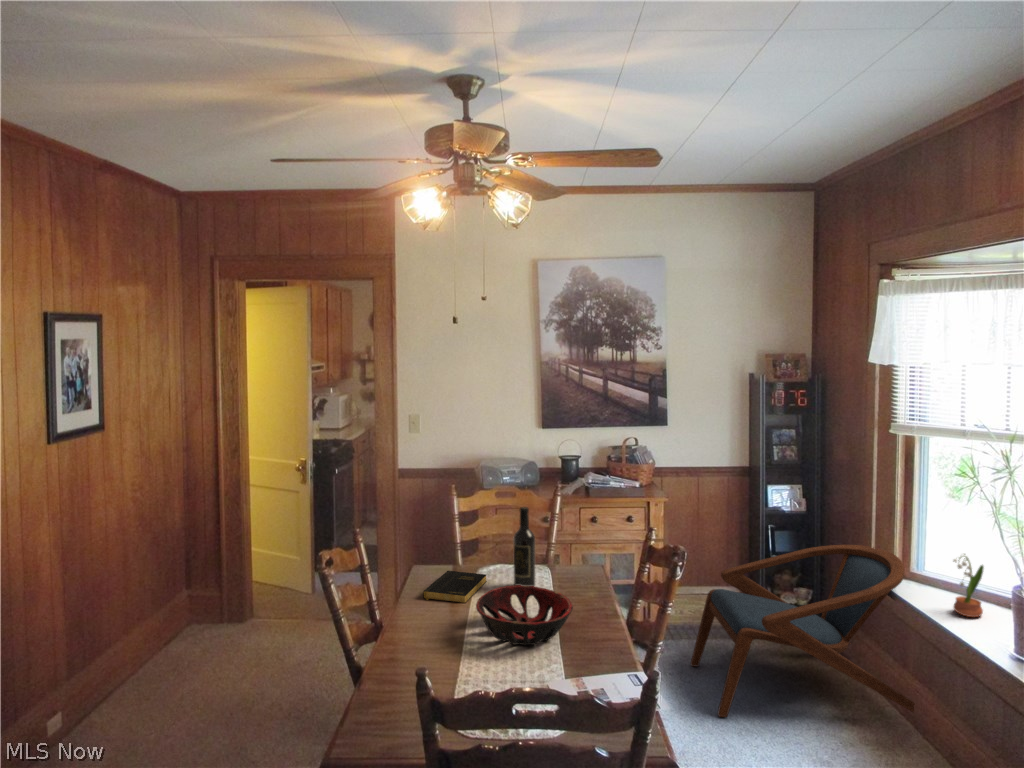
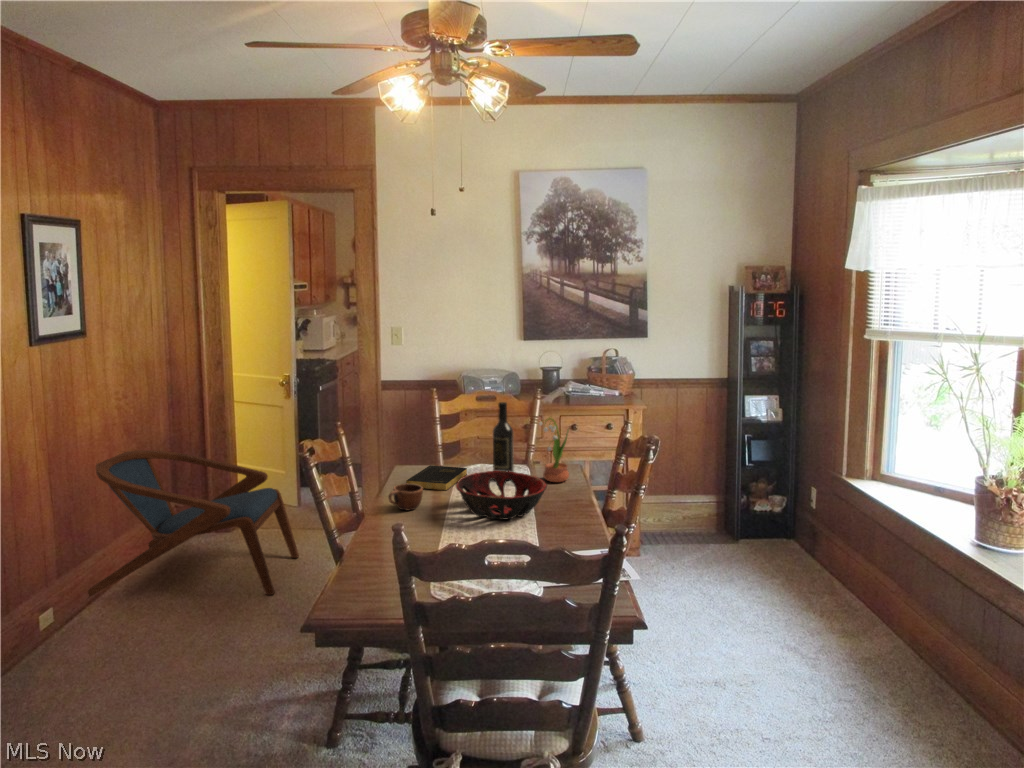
armchair: present [691,545,917,717] -> present [88,450,299,597]
potted flower: present [953,554,984,617] -> present [539,418,569,482]
mug: none [405,599,441,630] -> present [389,483,423,510]

